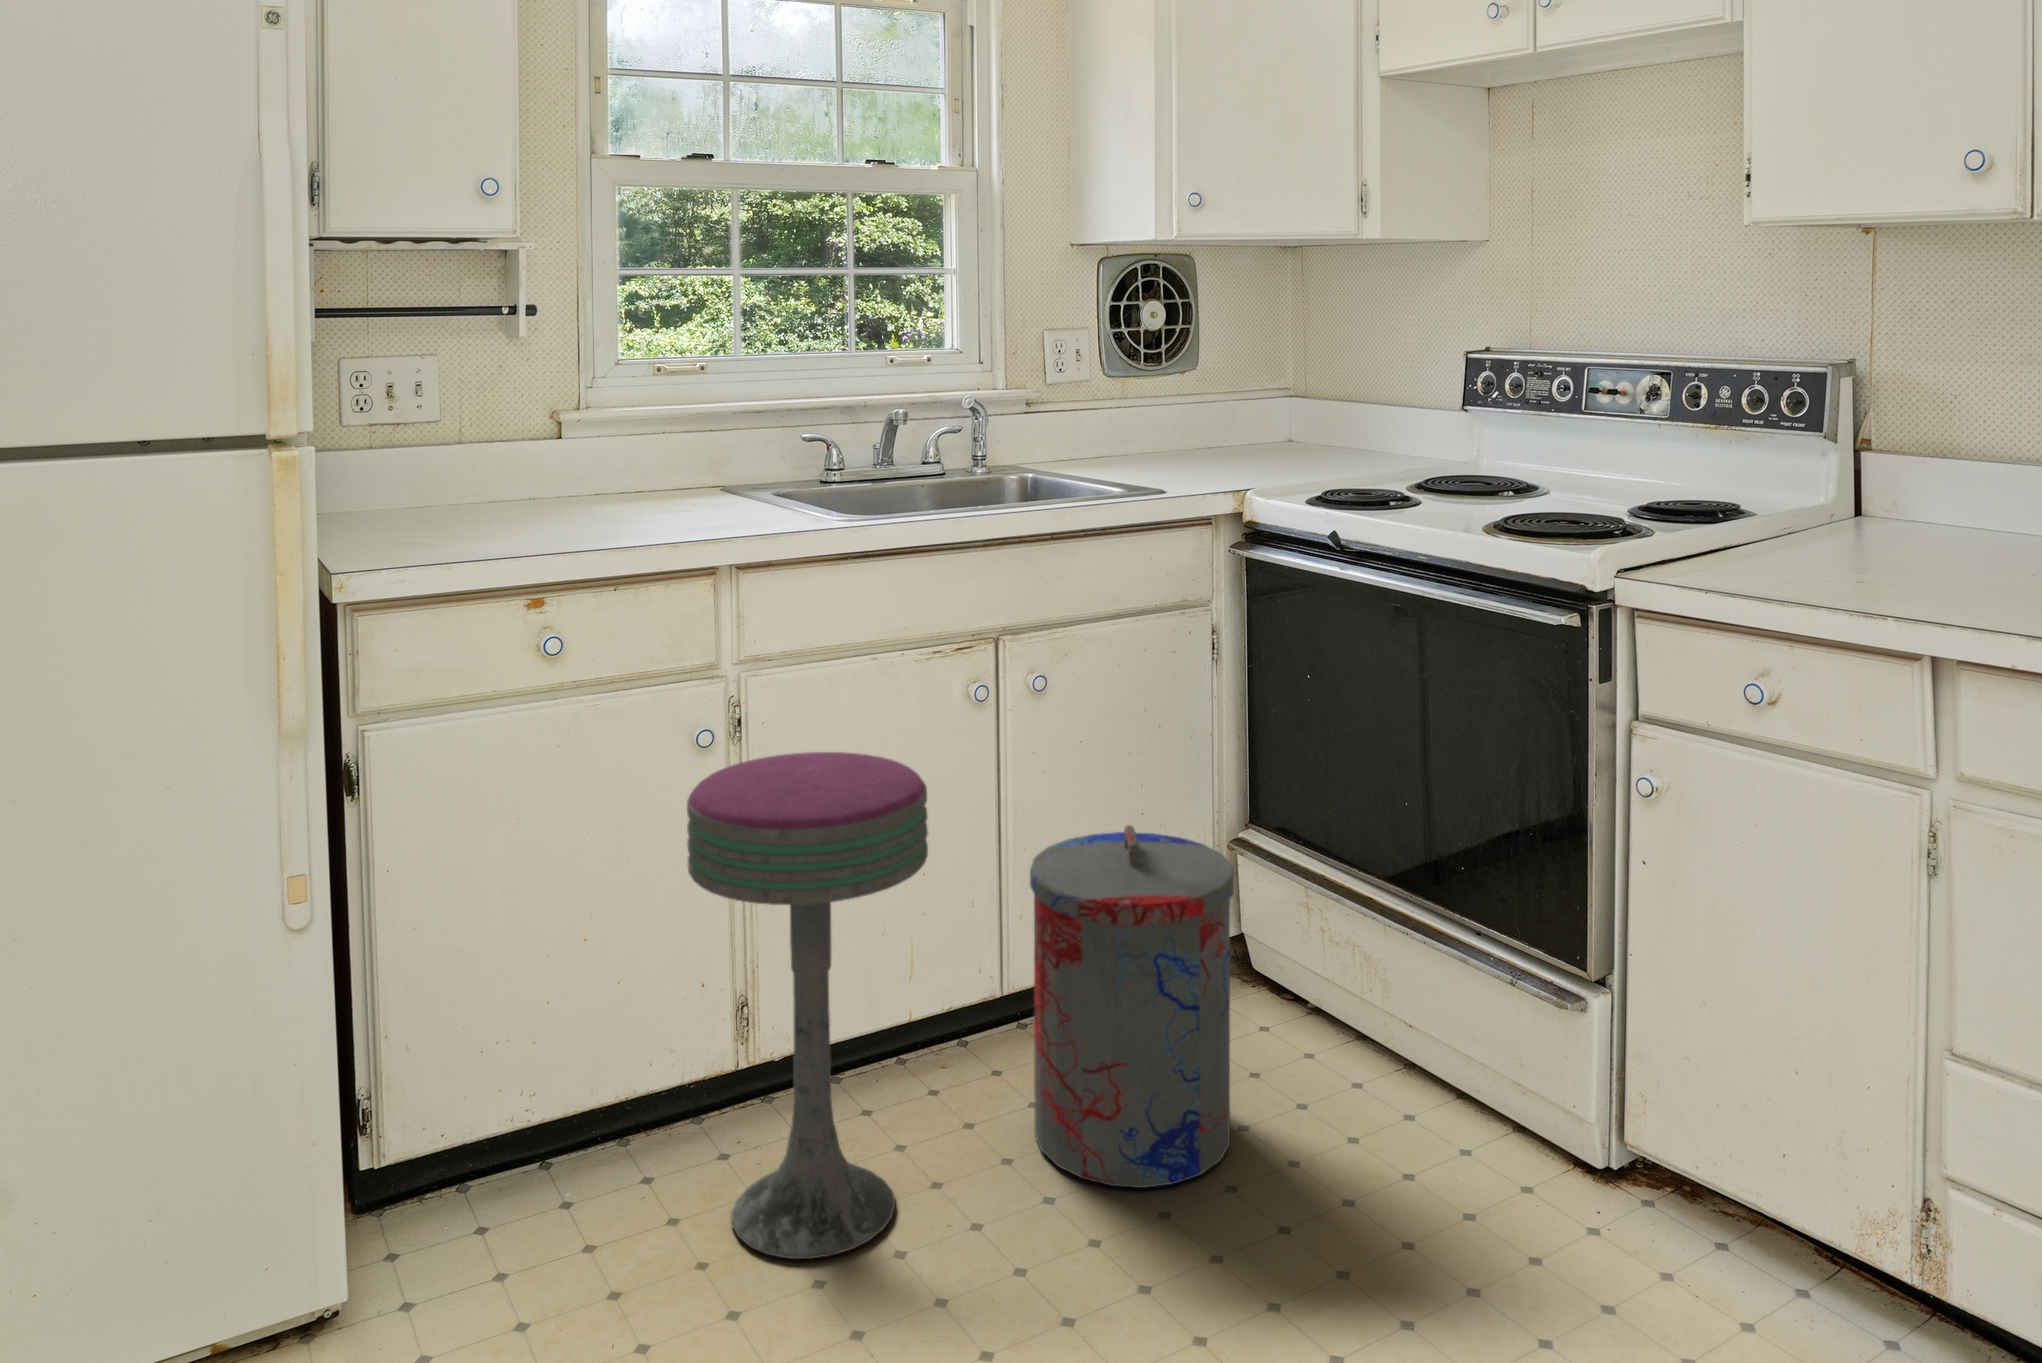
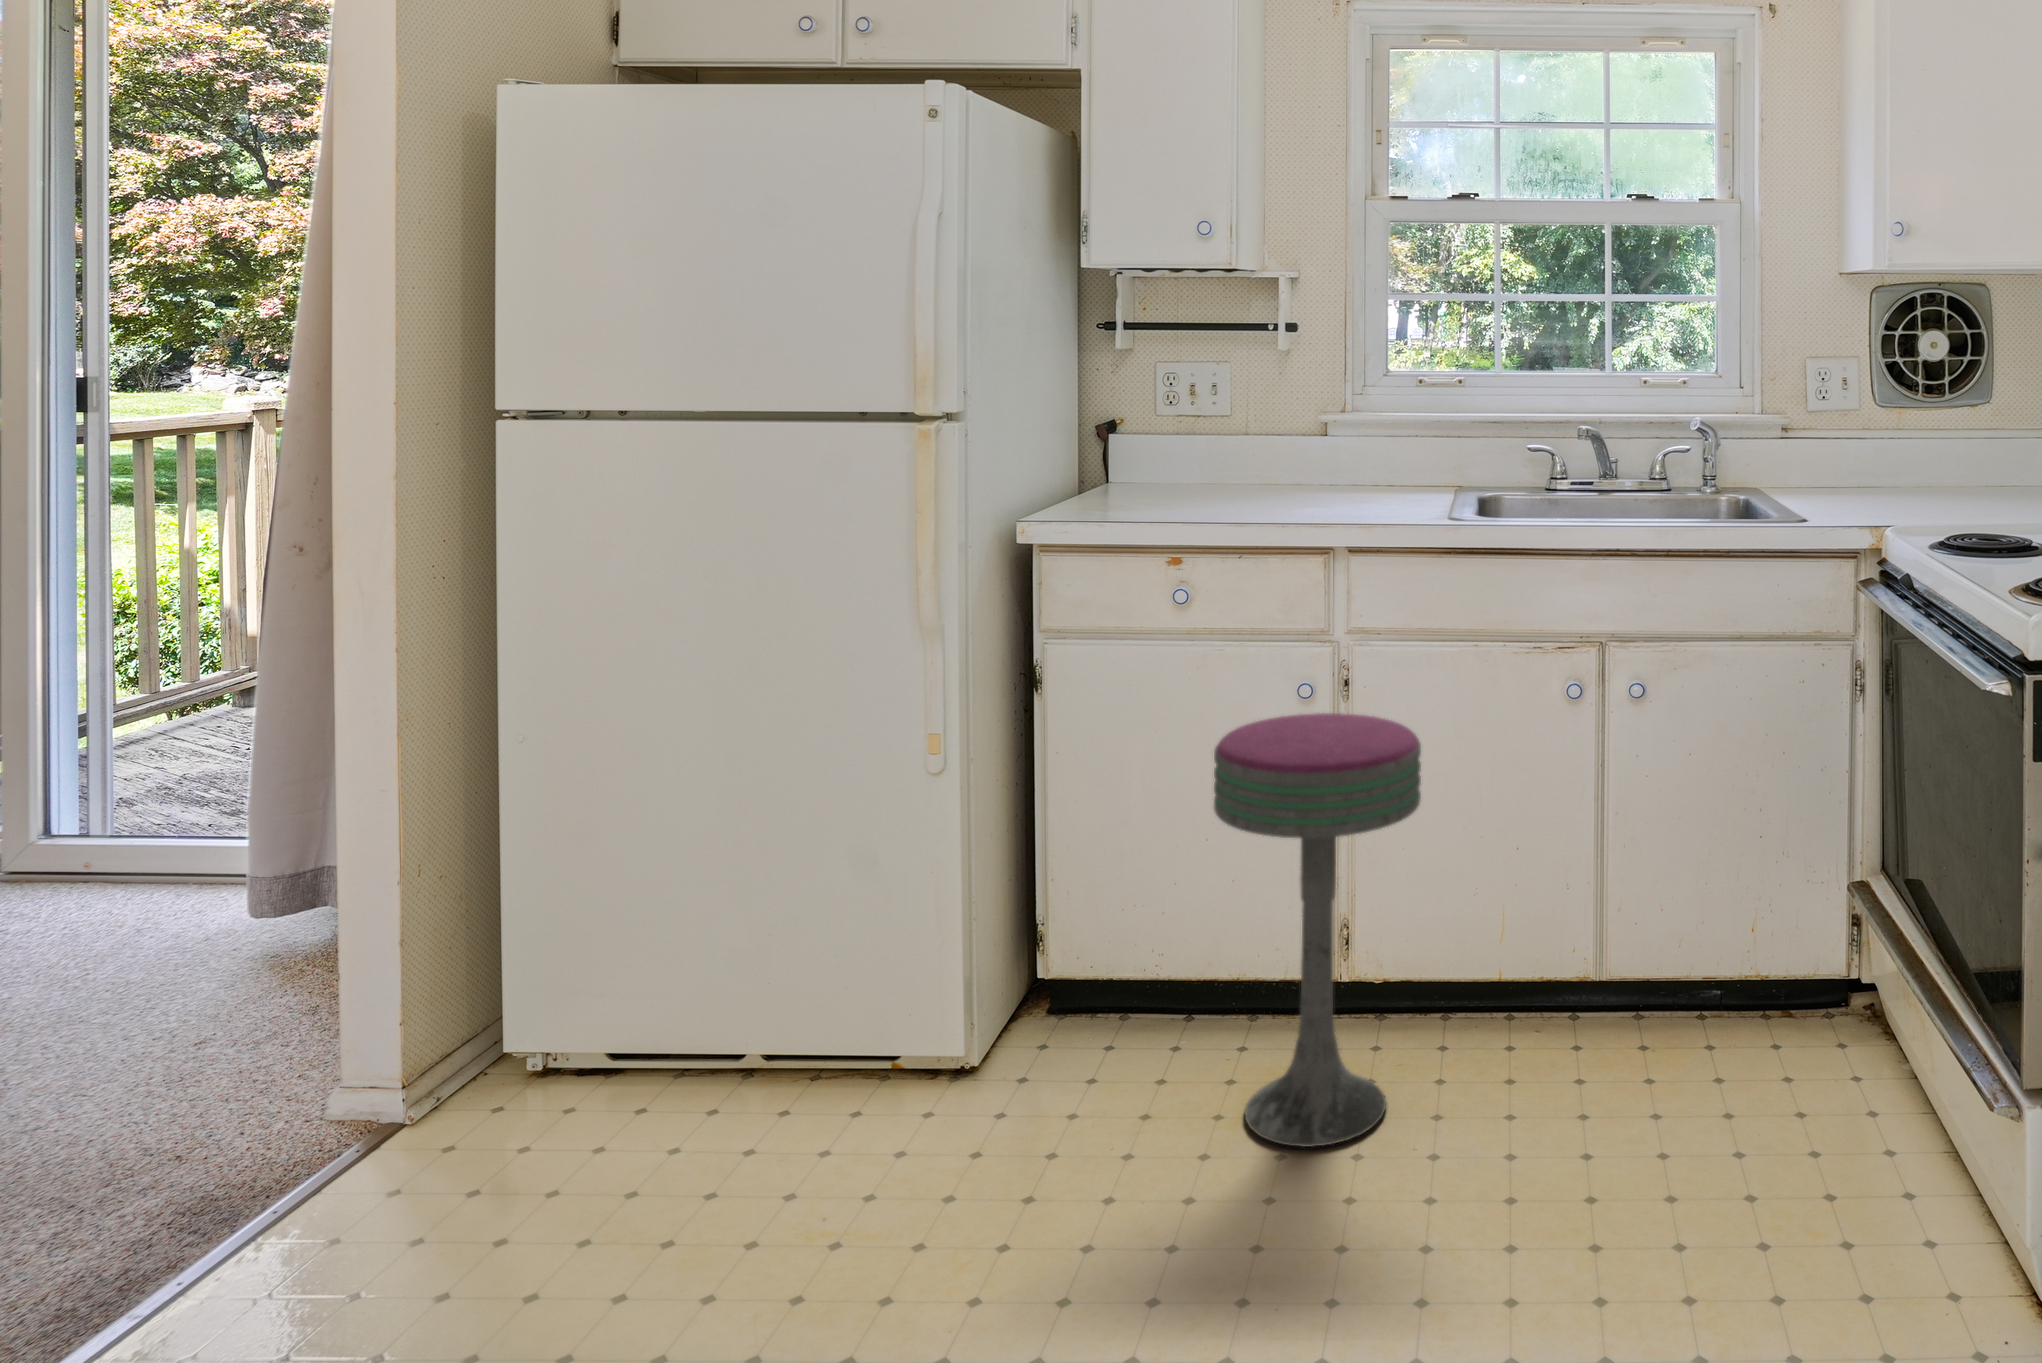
trash can: present [1030,825,1234,1188] -> none [1528,835,1726,1188]

